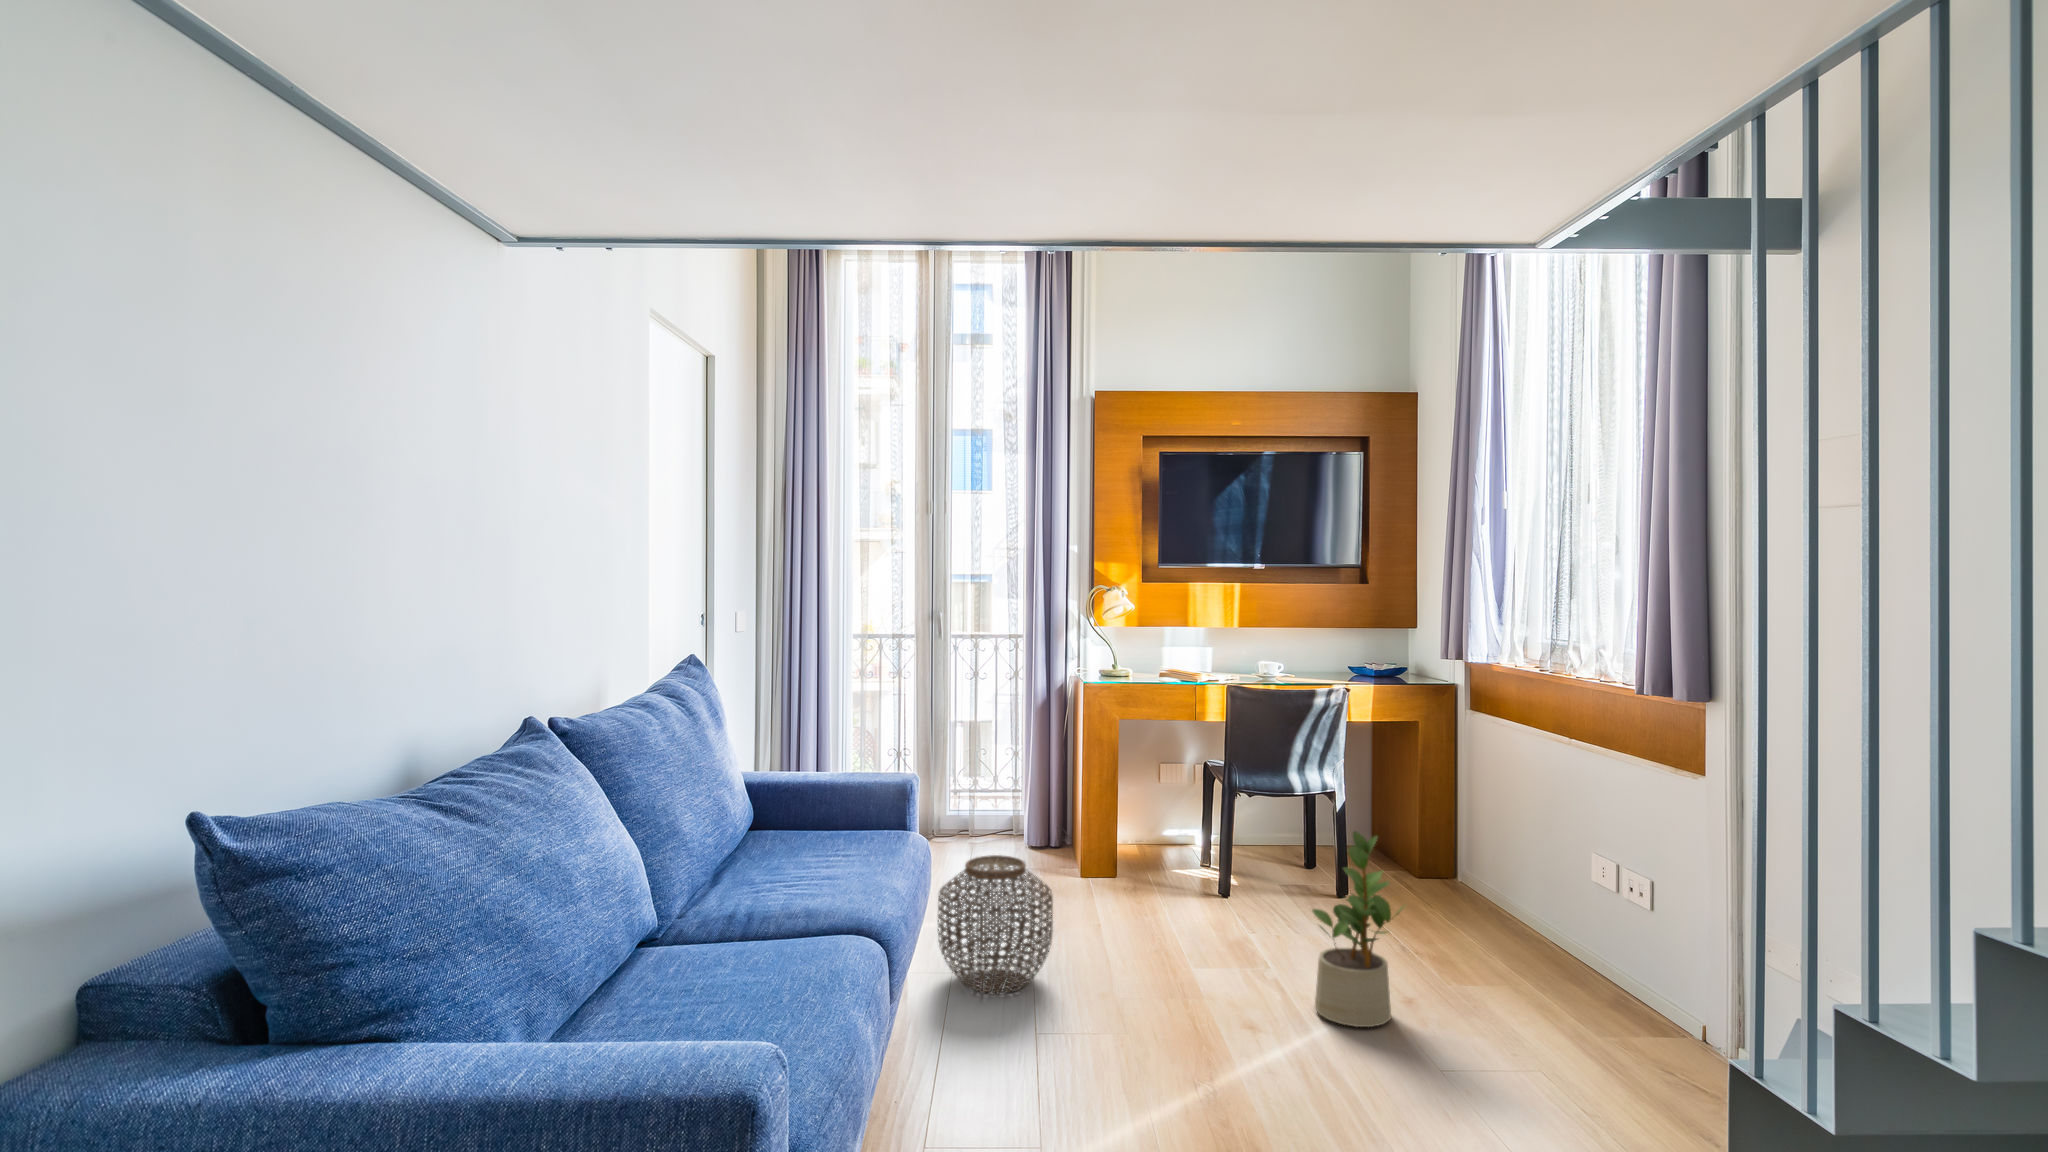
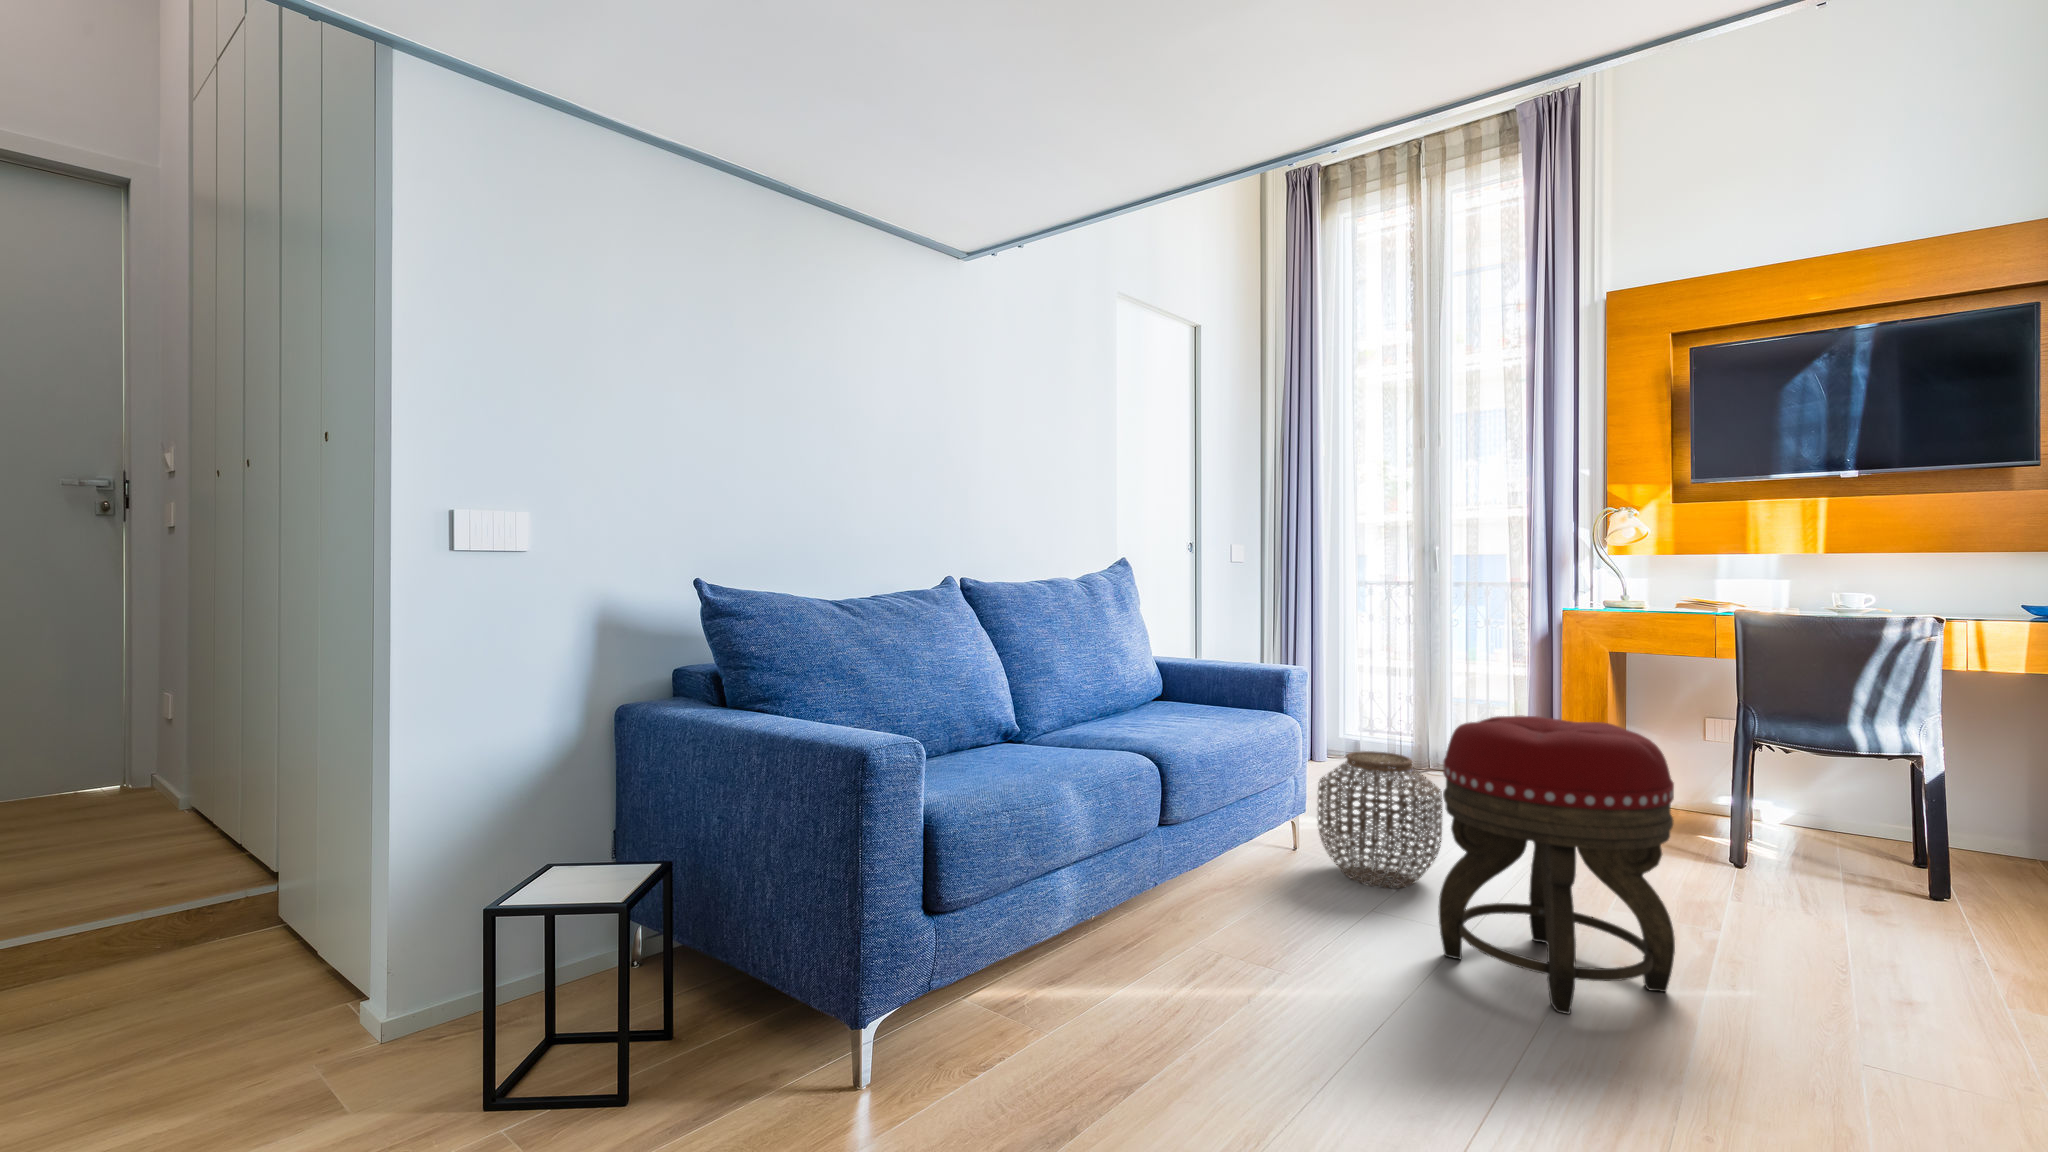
footstool: none [1101,819,1276,1085] -> present [1439,715,1675,1014]
potted plant: present [1312,831,1404,1027] -> none [1771,762,1923,1026]

